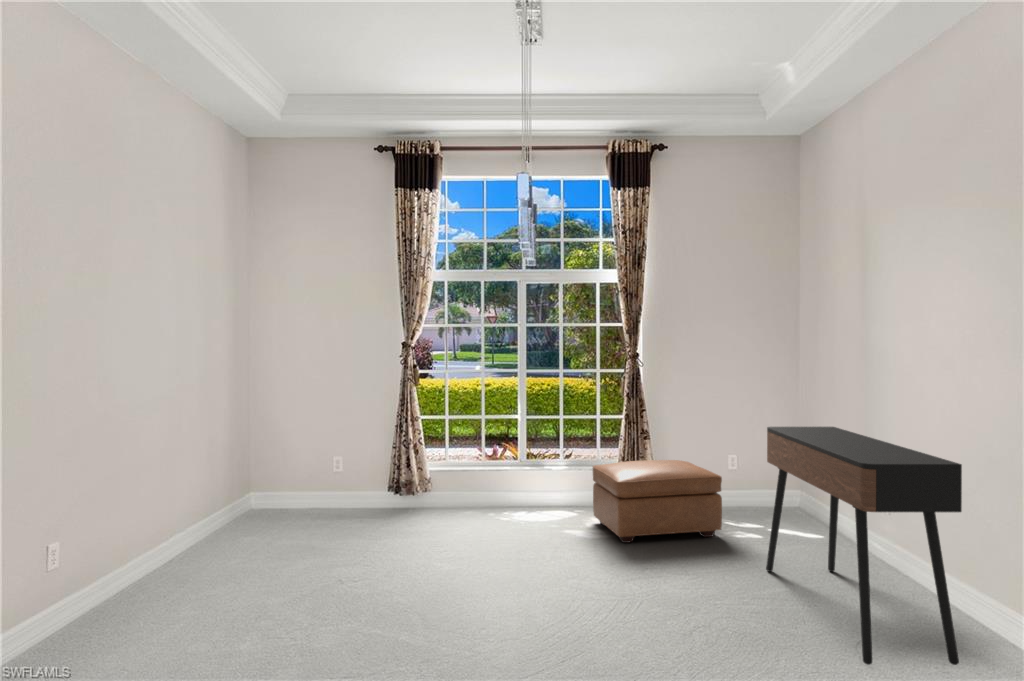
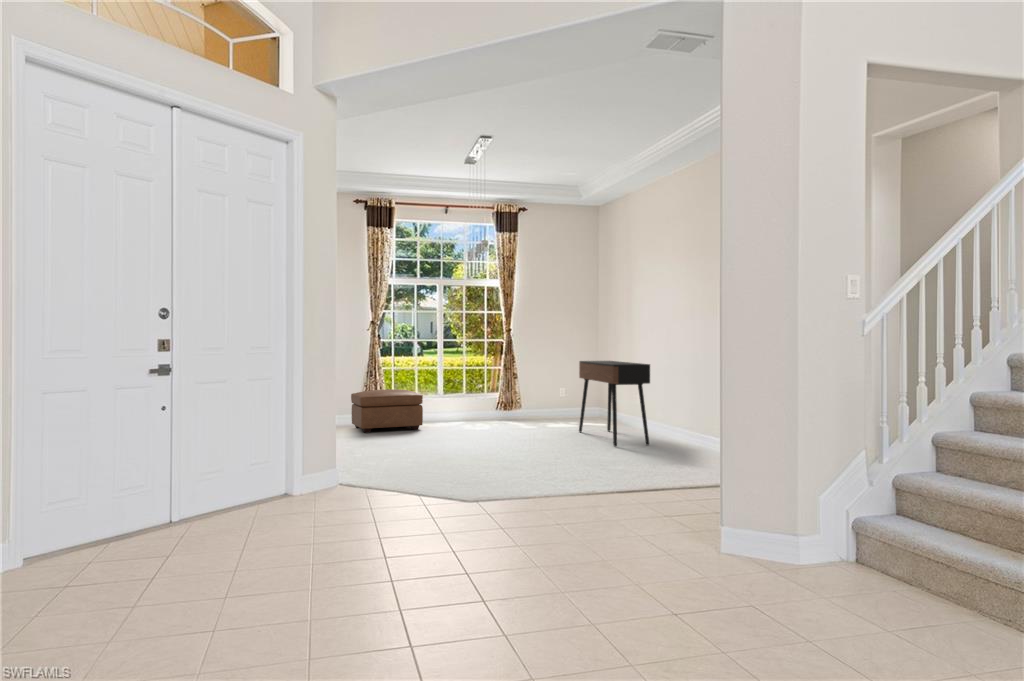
ottoman: present [593,460,722,543] -> present [351,389,423,433]

